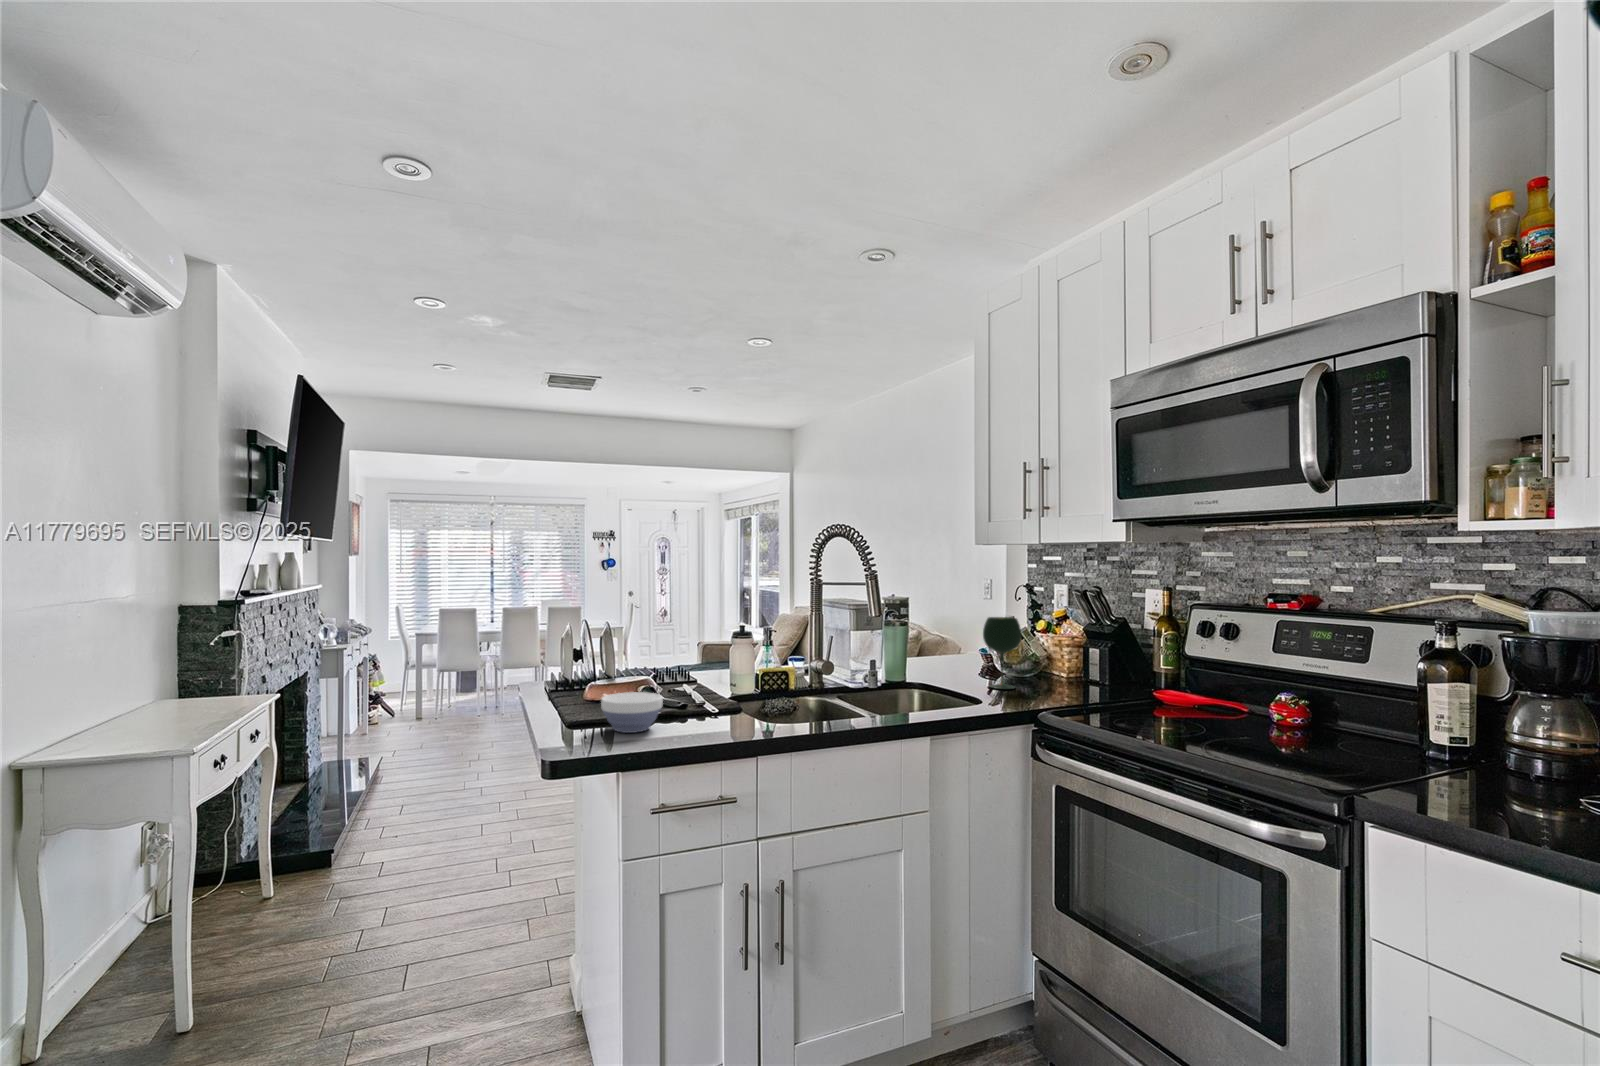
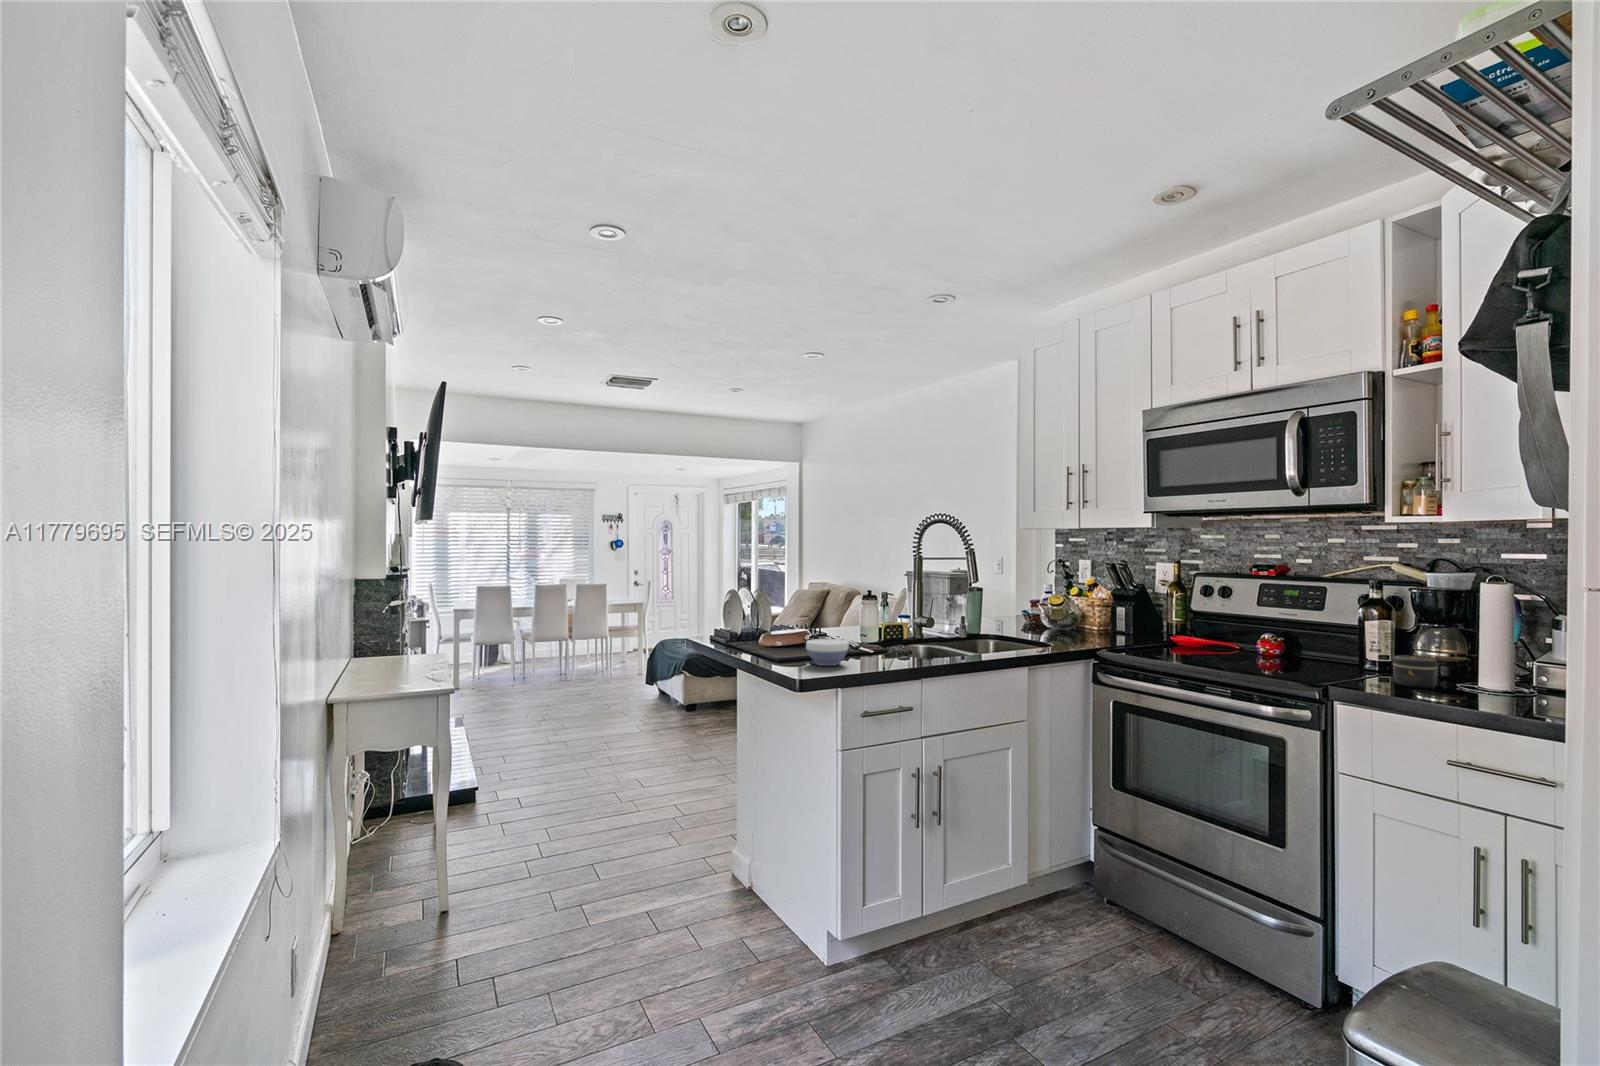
wine glass: present [983,617,1022,689] -> none [1043,585,1072,638]
jar: none [1473,745,1552,804] -> present [1393,656,1438,688]

